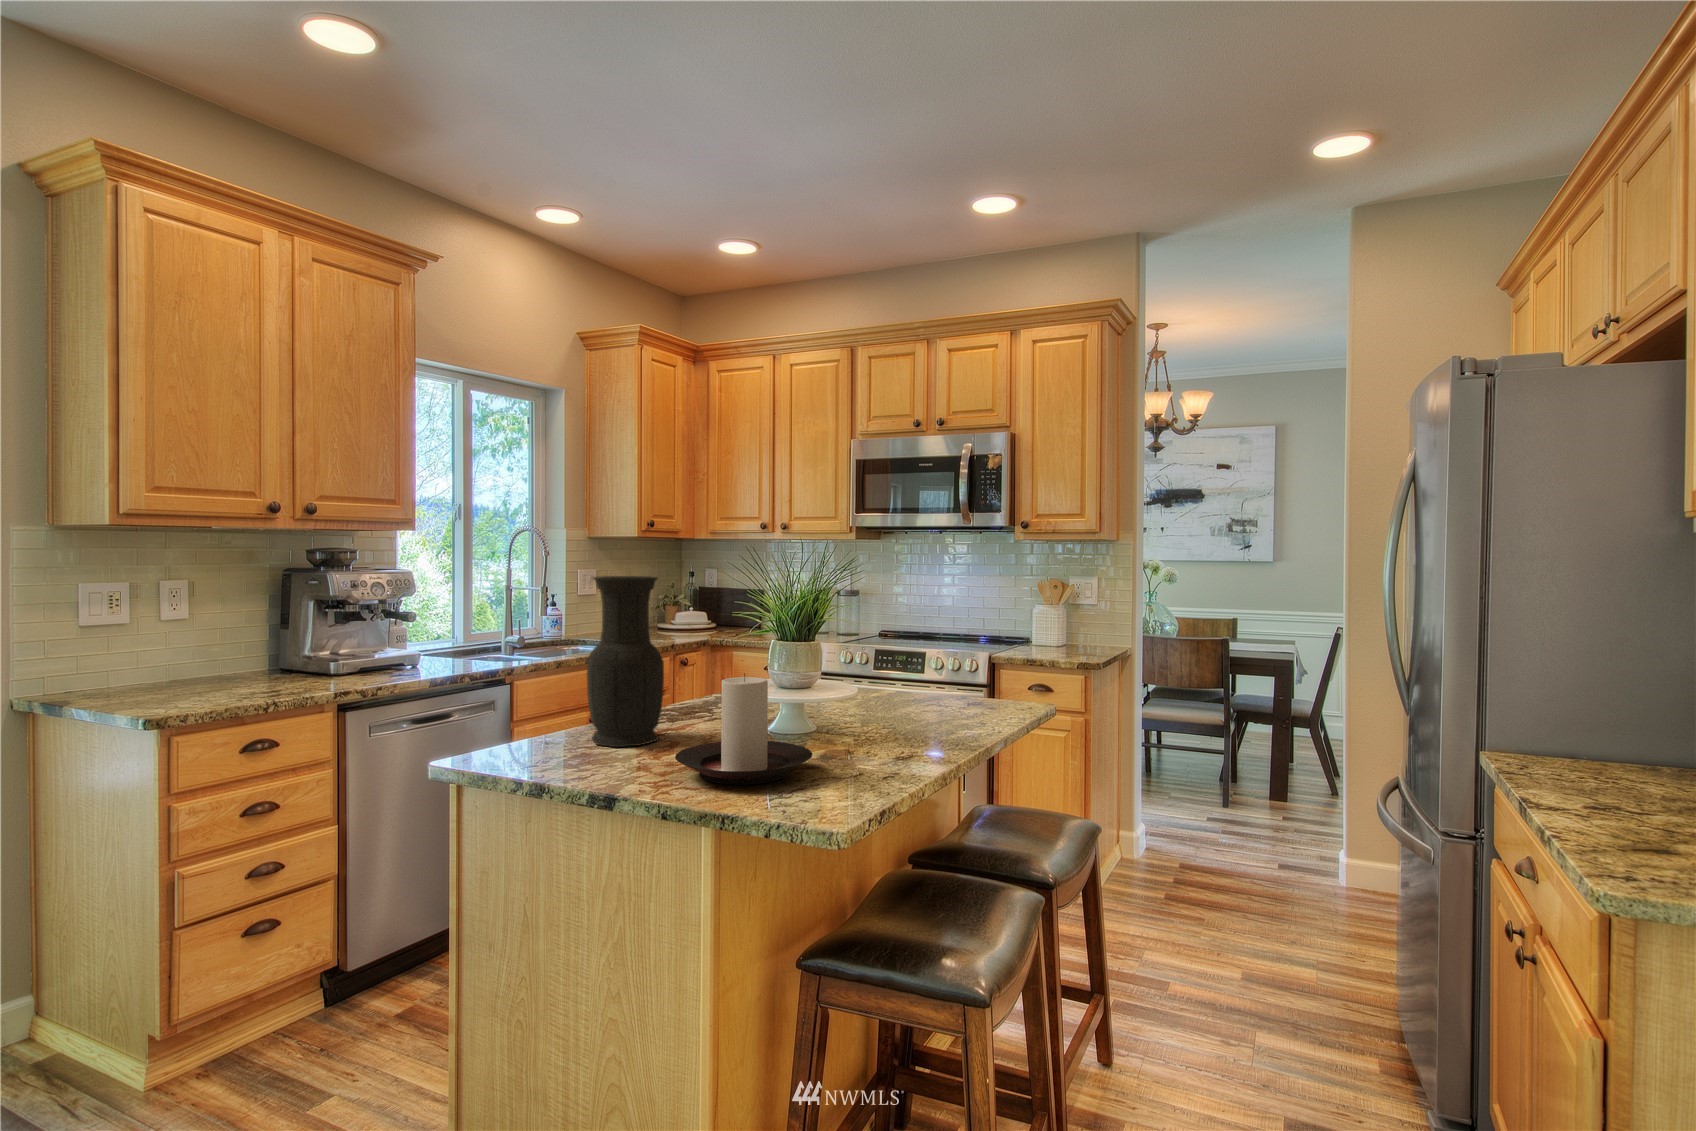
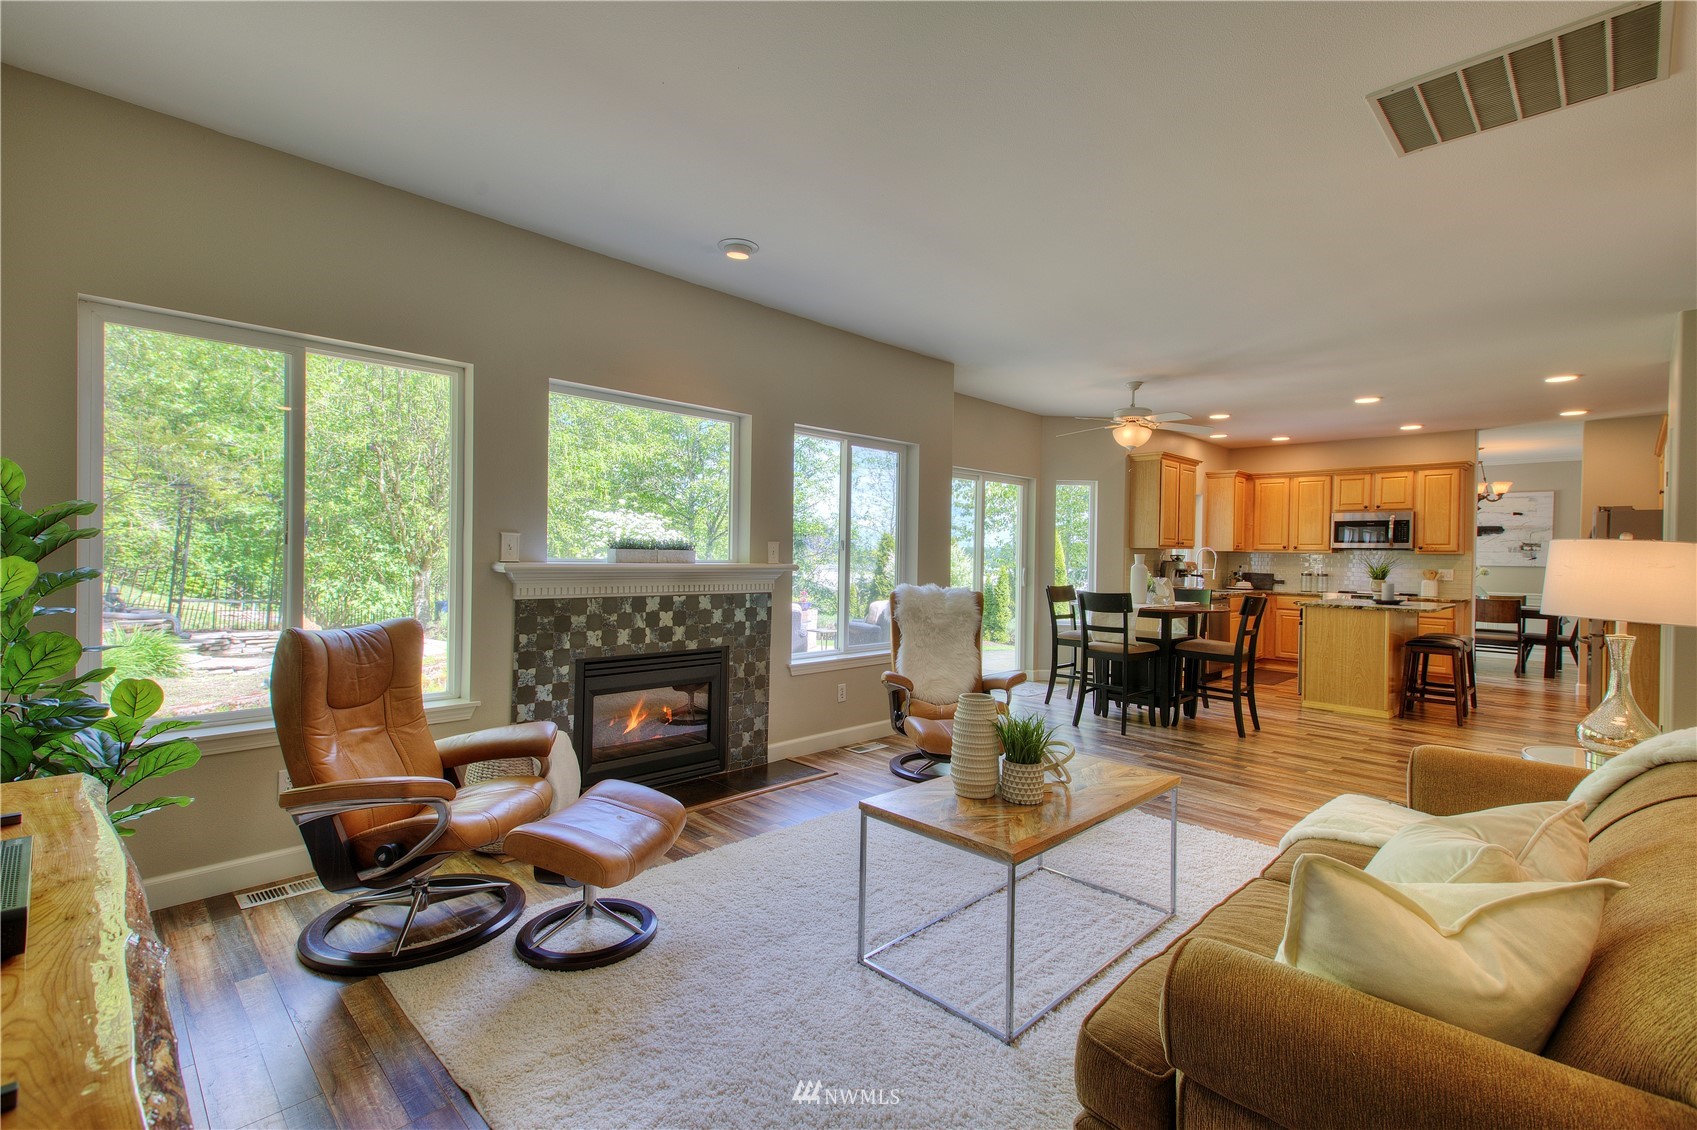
vase: present [587,576,664,747] -> none [1327,561,1349,602]

